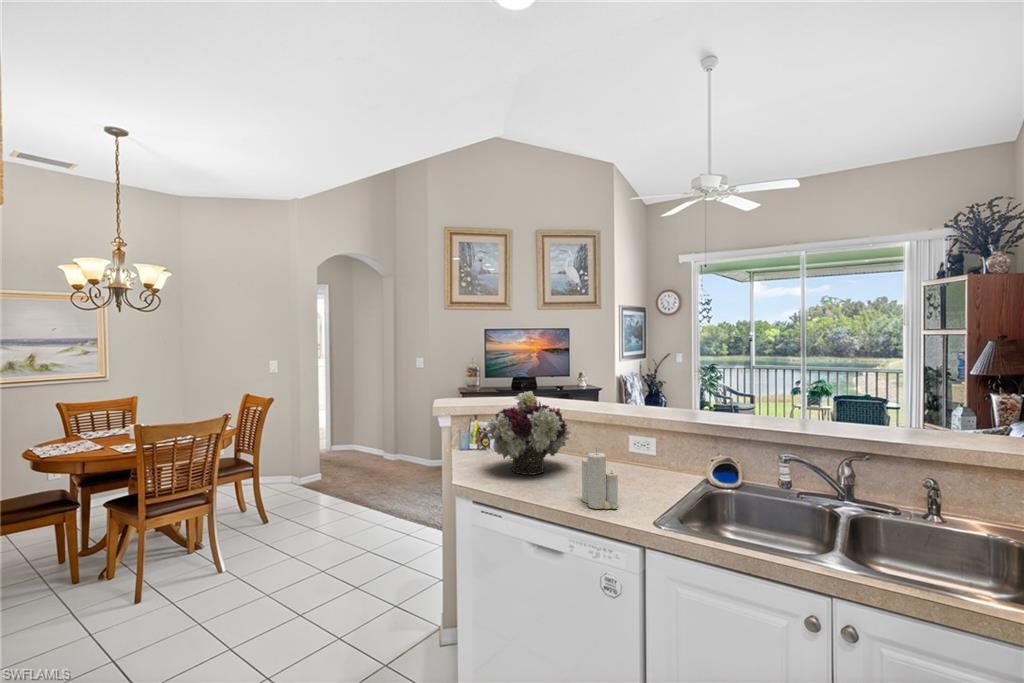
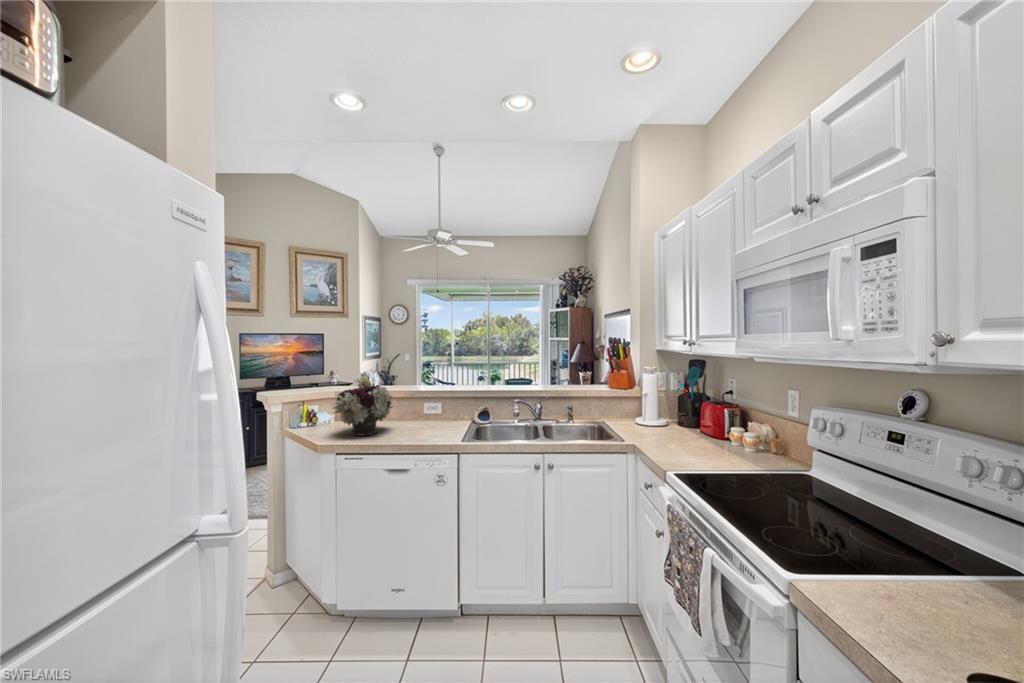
candle: present [582,452,618,509] -> none [418,405,443,443]

